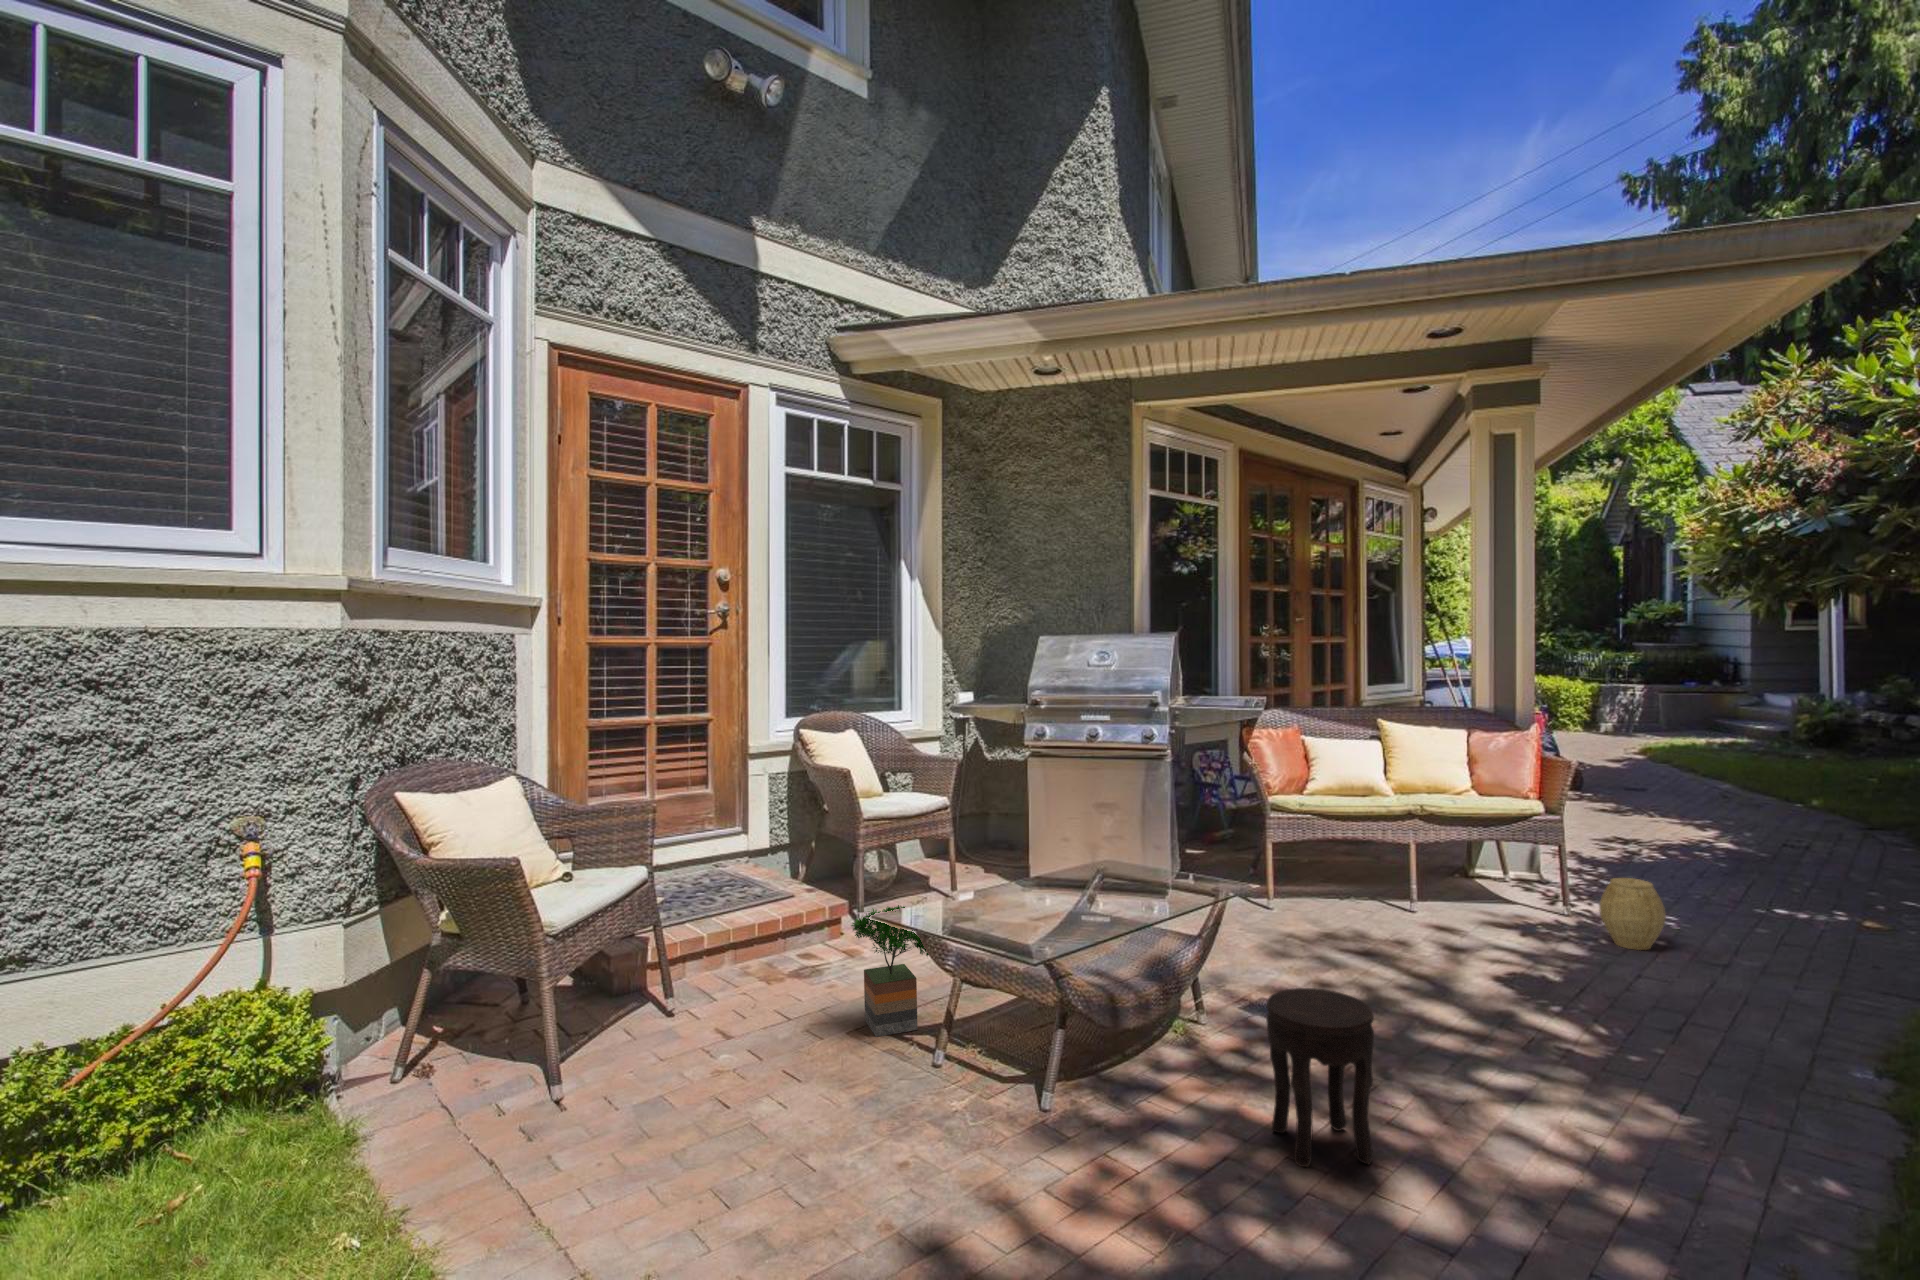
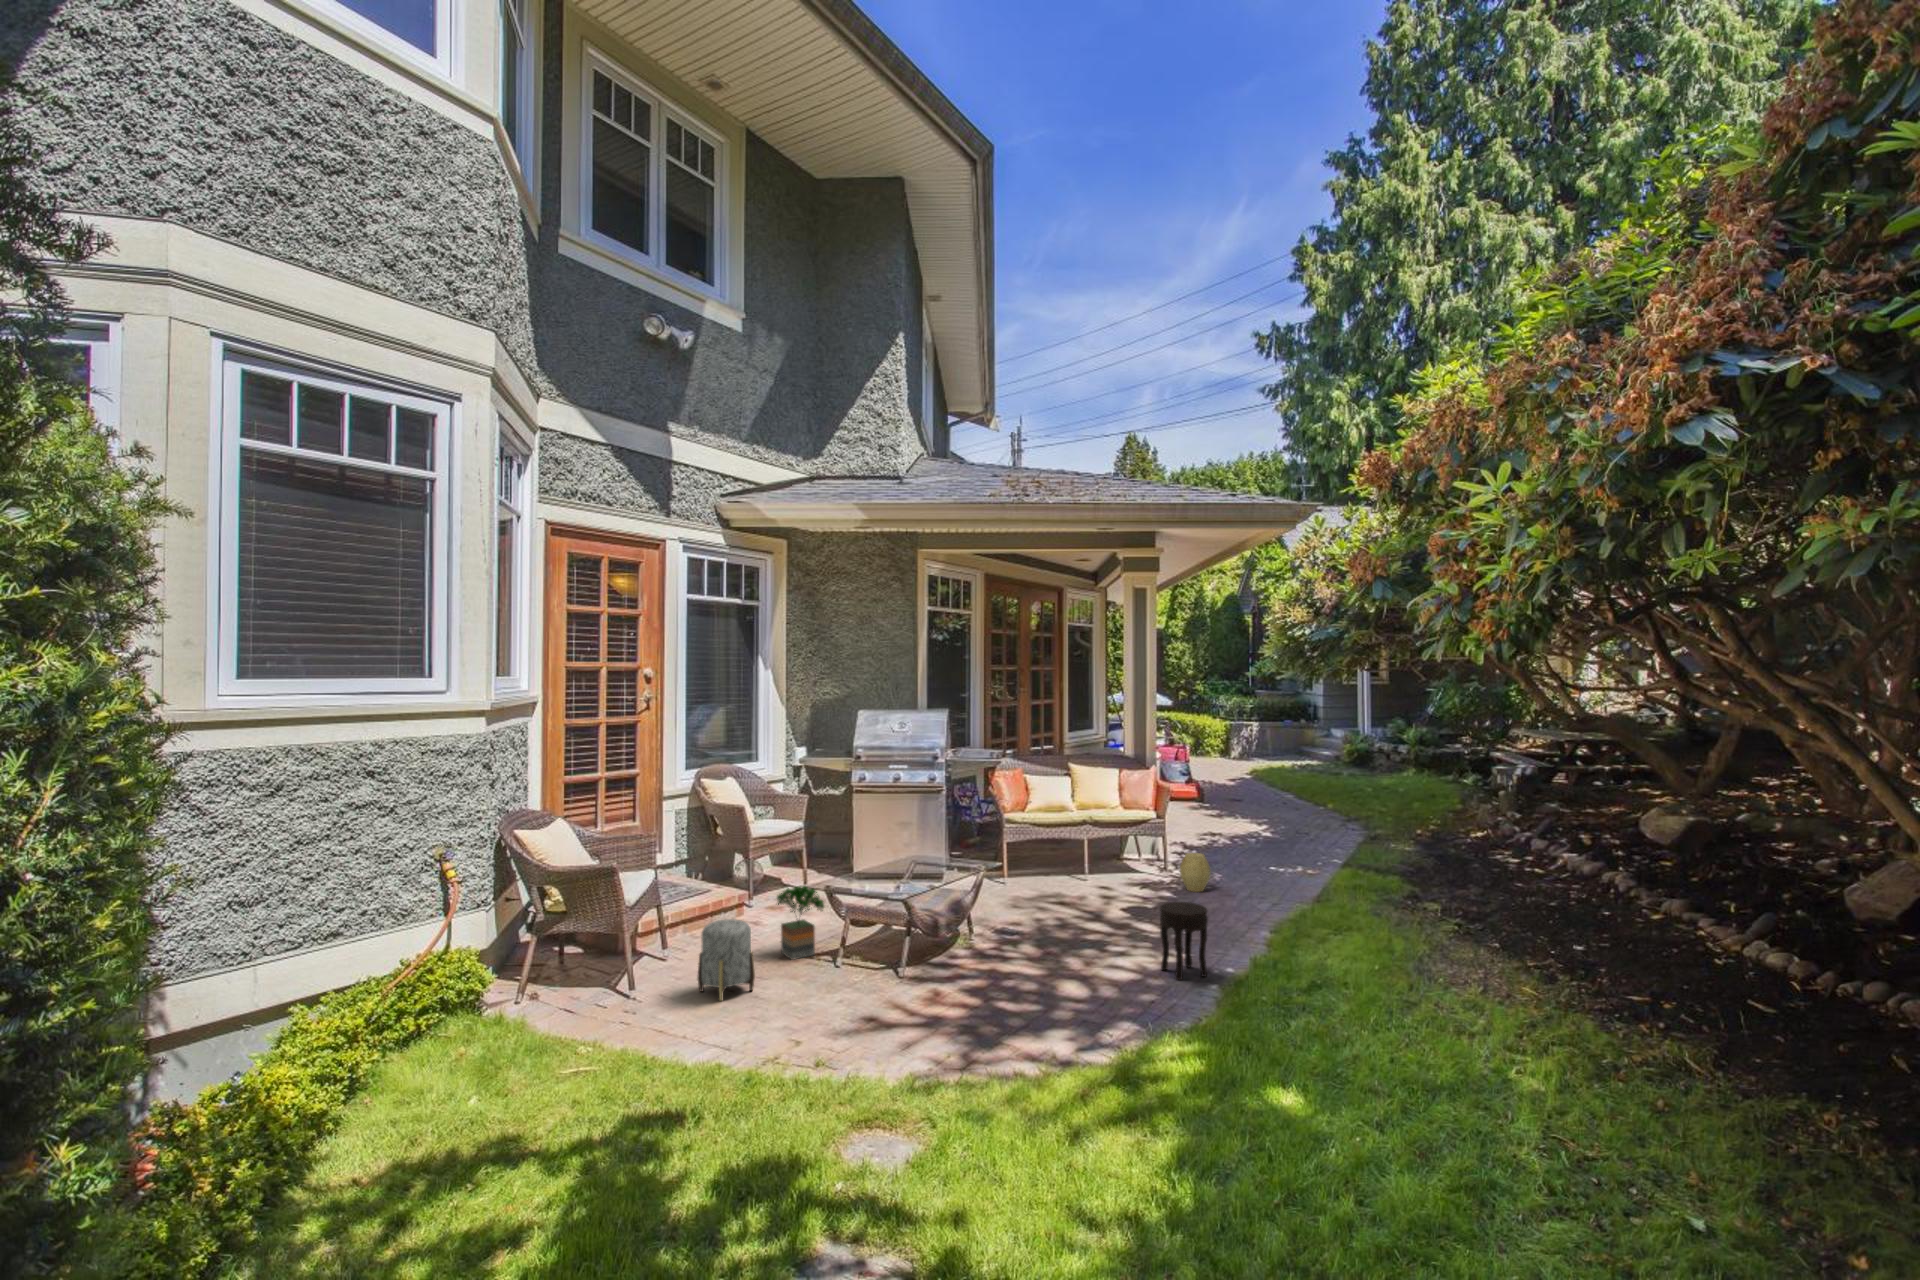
stool: none [683,967,780,1123] -> present [698,919,755,1001]
side table: present [1266,988,1374,1167] -> present [1160,902,1208,980]

